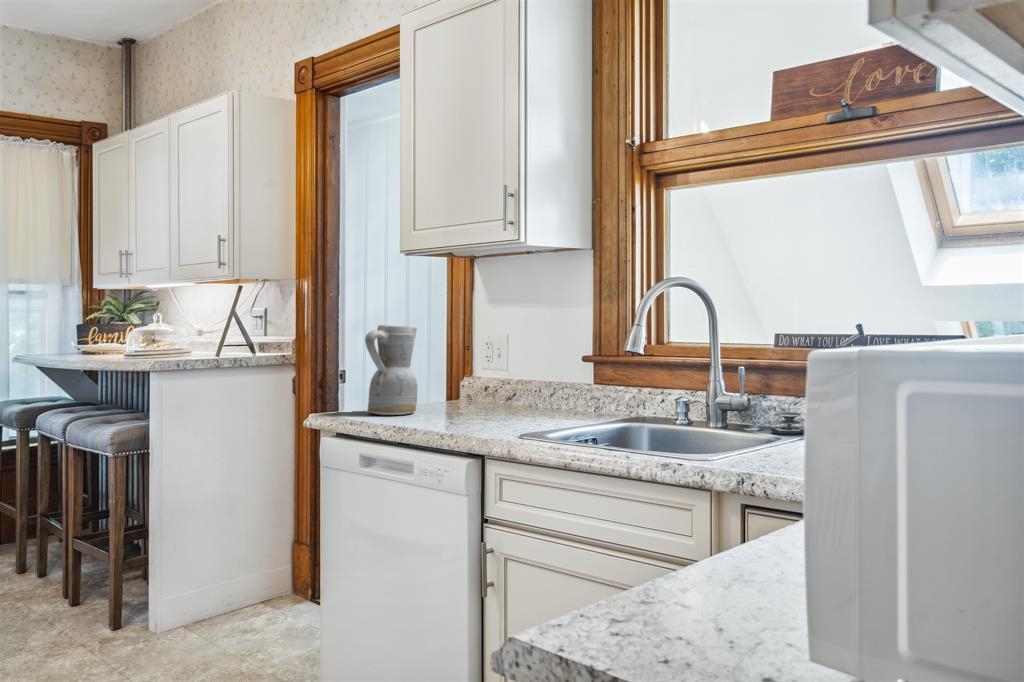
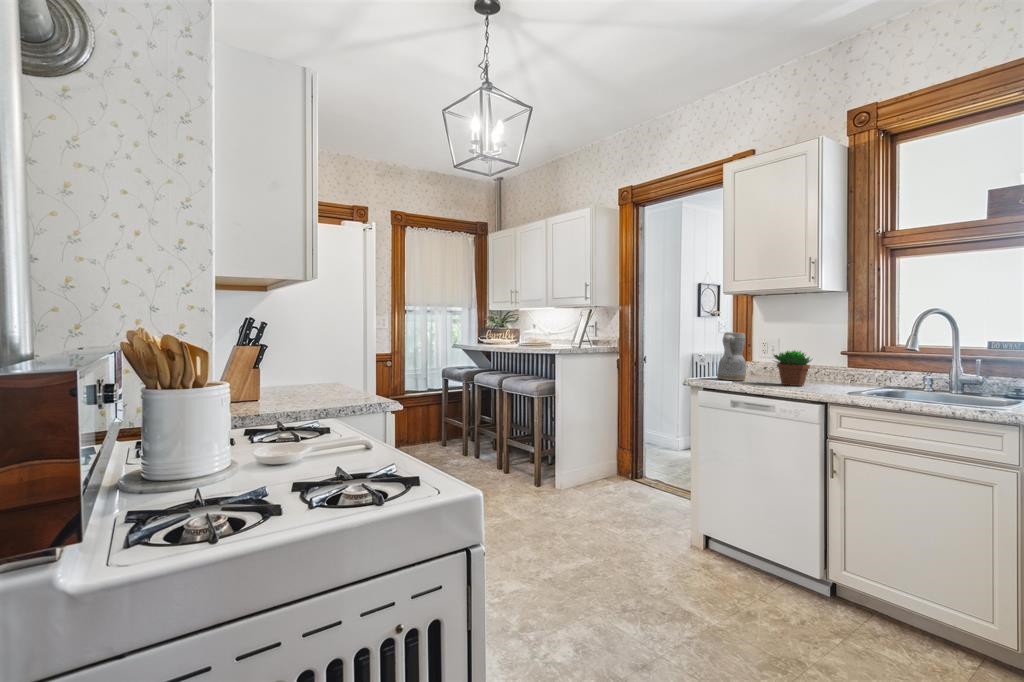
succulent plant: none [437,355,502,422] -> present [774,351,811,386]

